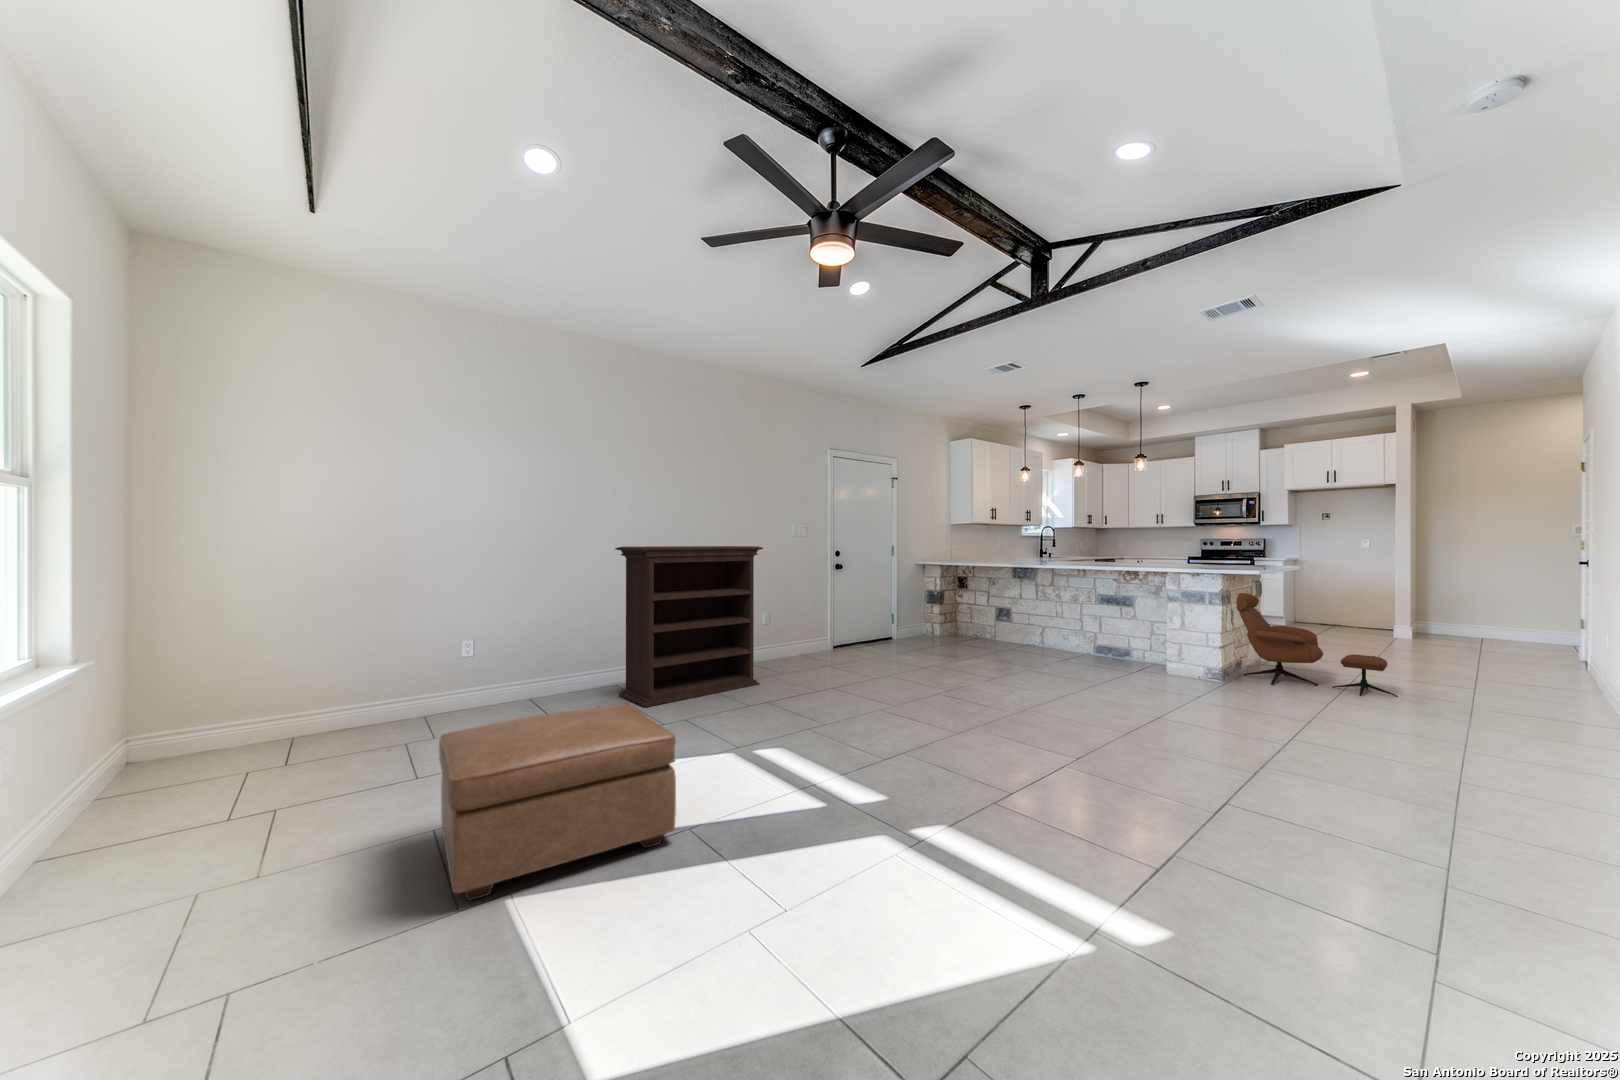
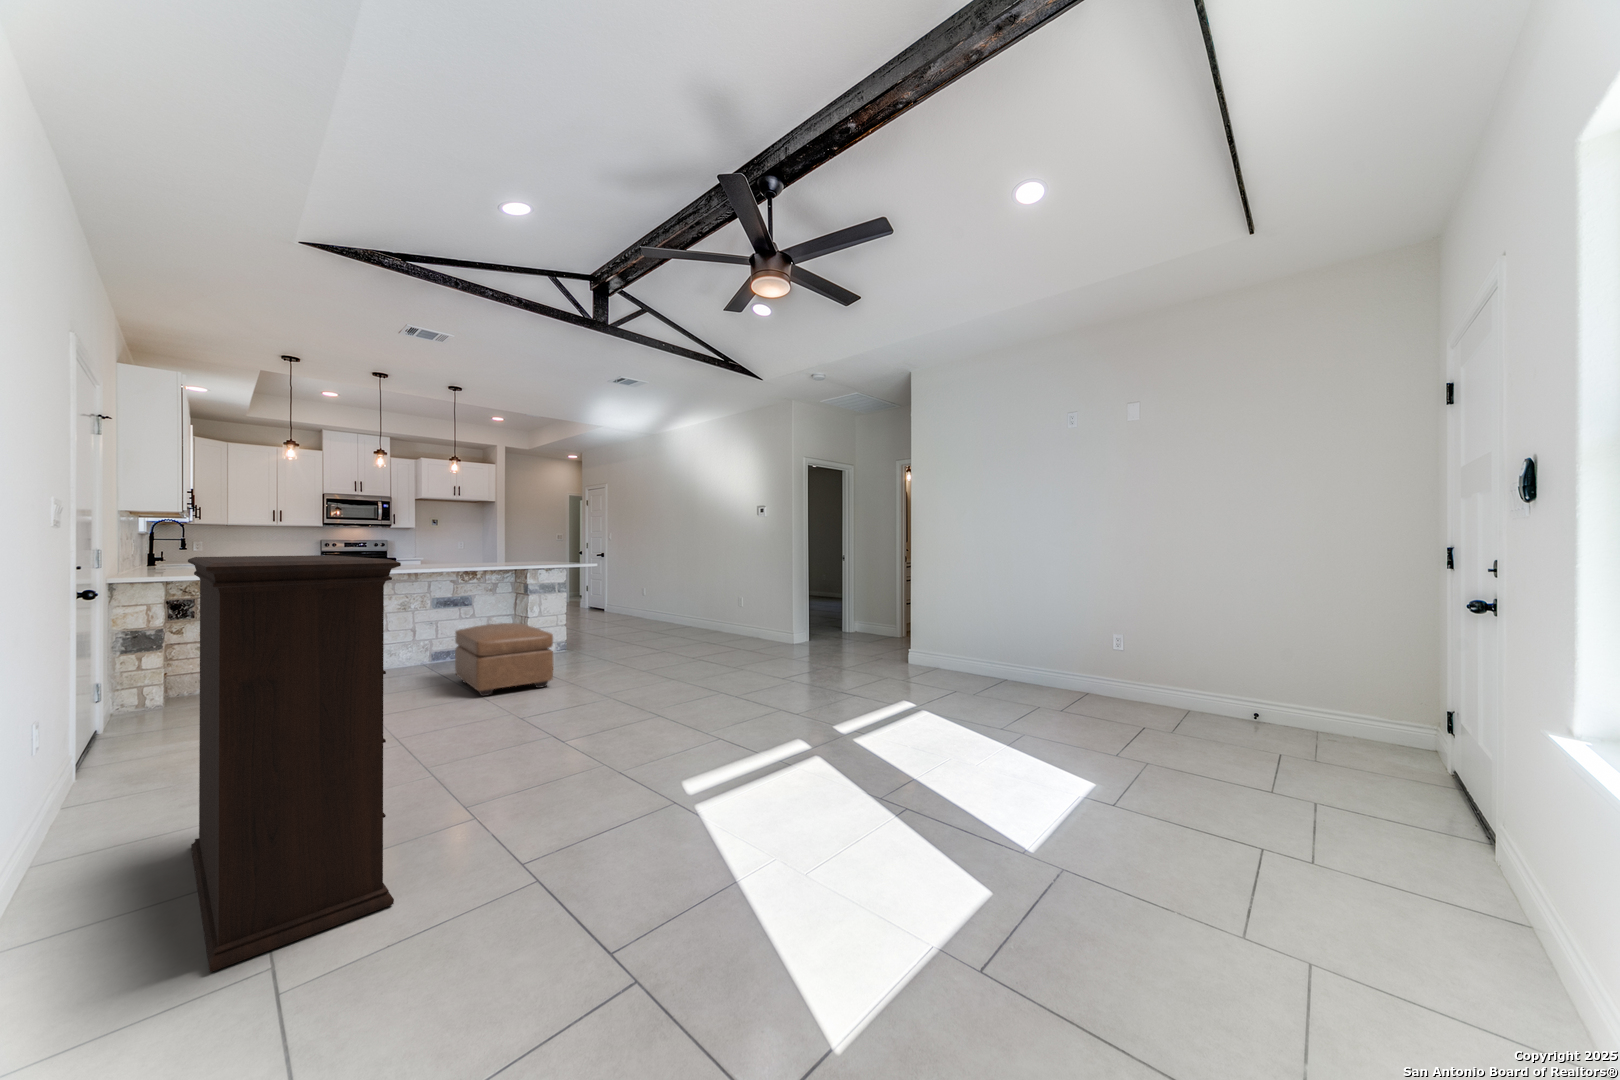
lounge chair: present [1236,593,1397,697] -> none [552,583,634,646]
ottoman: present [439,705,676,901] -> present [455,623,553,696]

